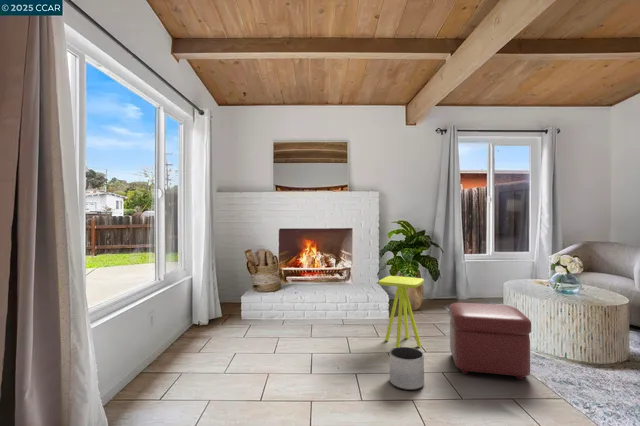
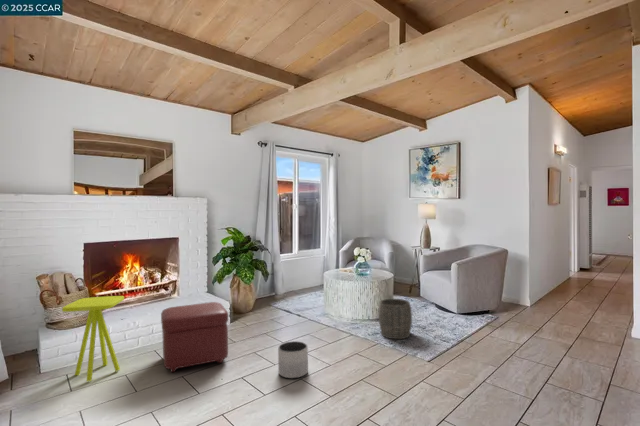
side table: present [378,276,424,347] -> present [62,296,124,381]
ottoman: present [449,303,531,379] -> present [161,302,228,372]
woven basket: none [561,327,621,391] -> present [379,299,412,339]

